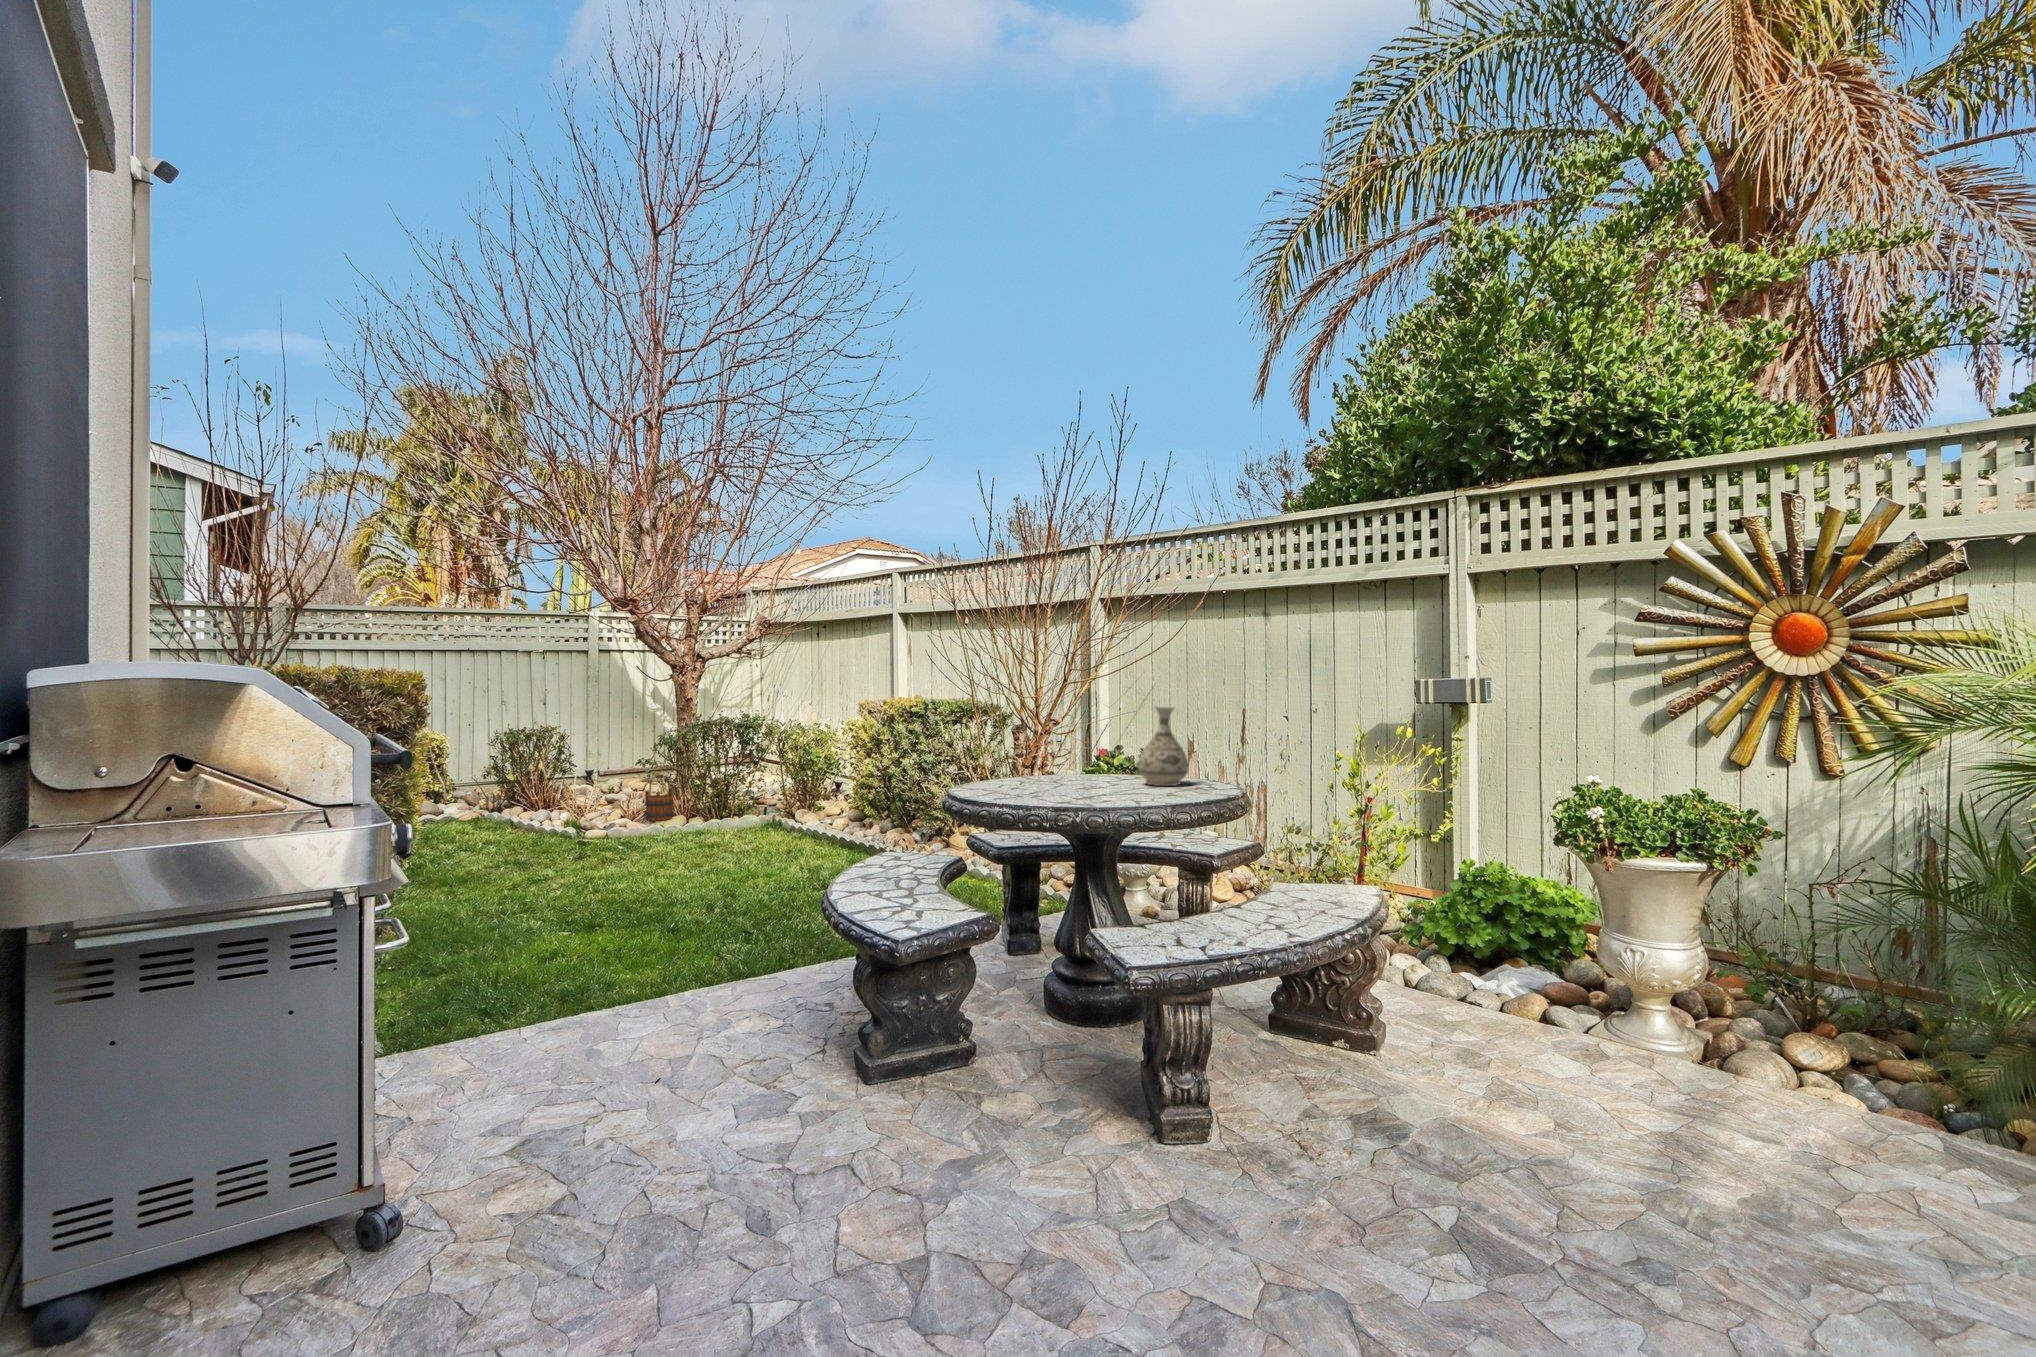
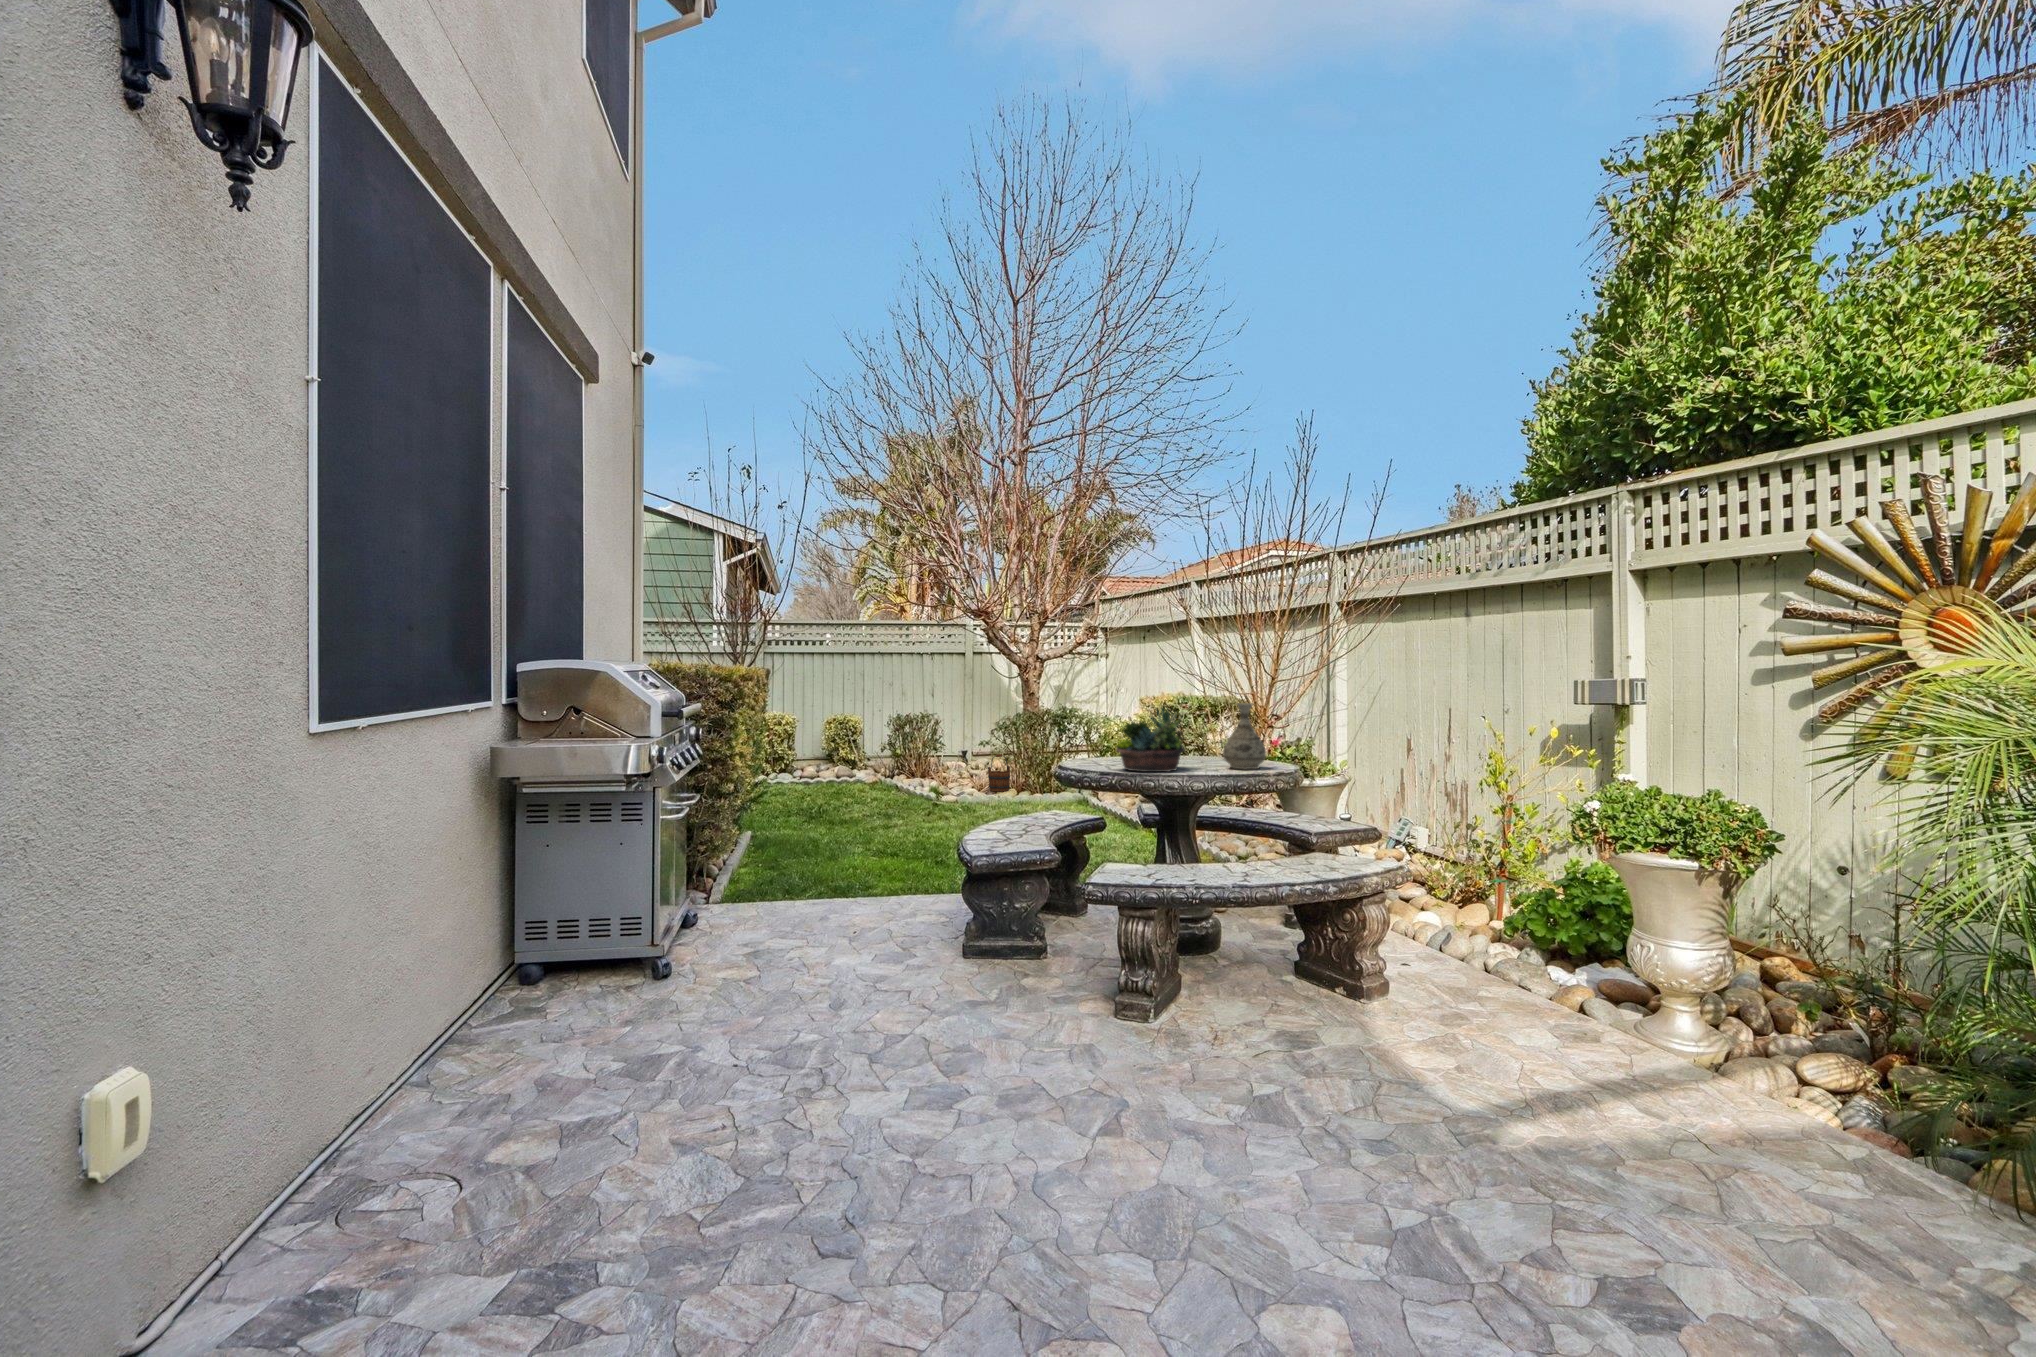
succulent planter: none [1017,712,1106,795] -> present [1116,708,1185,772]

